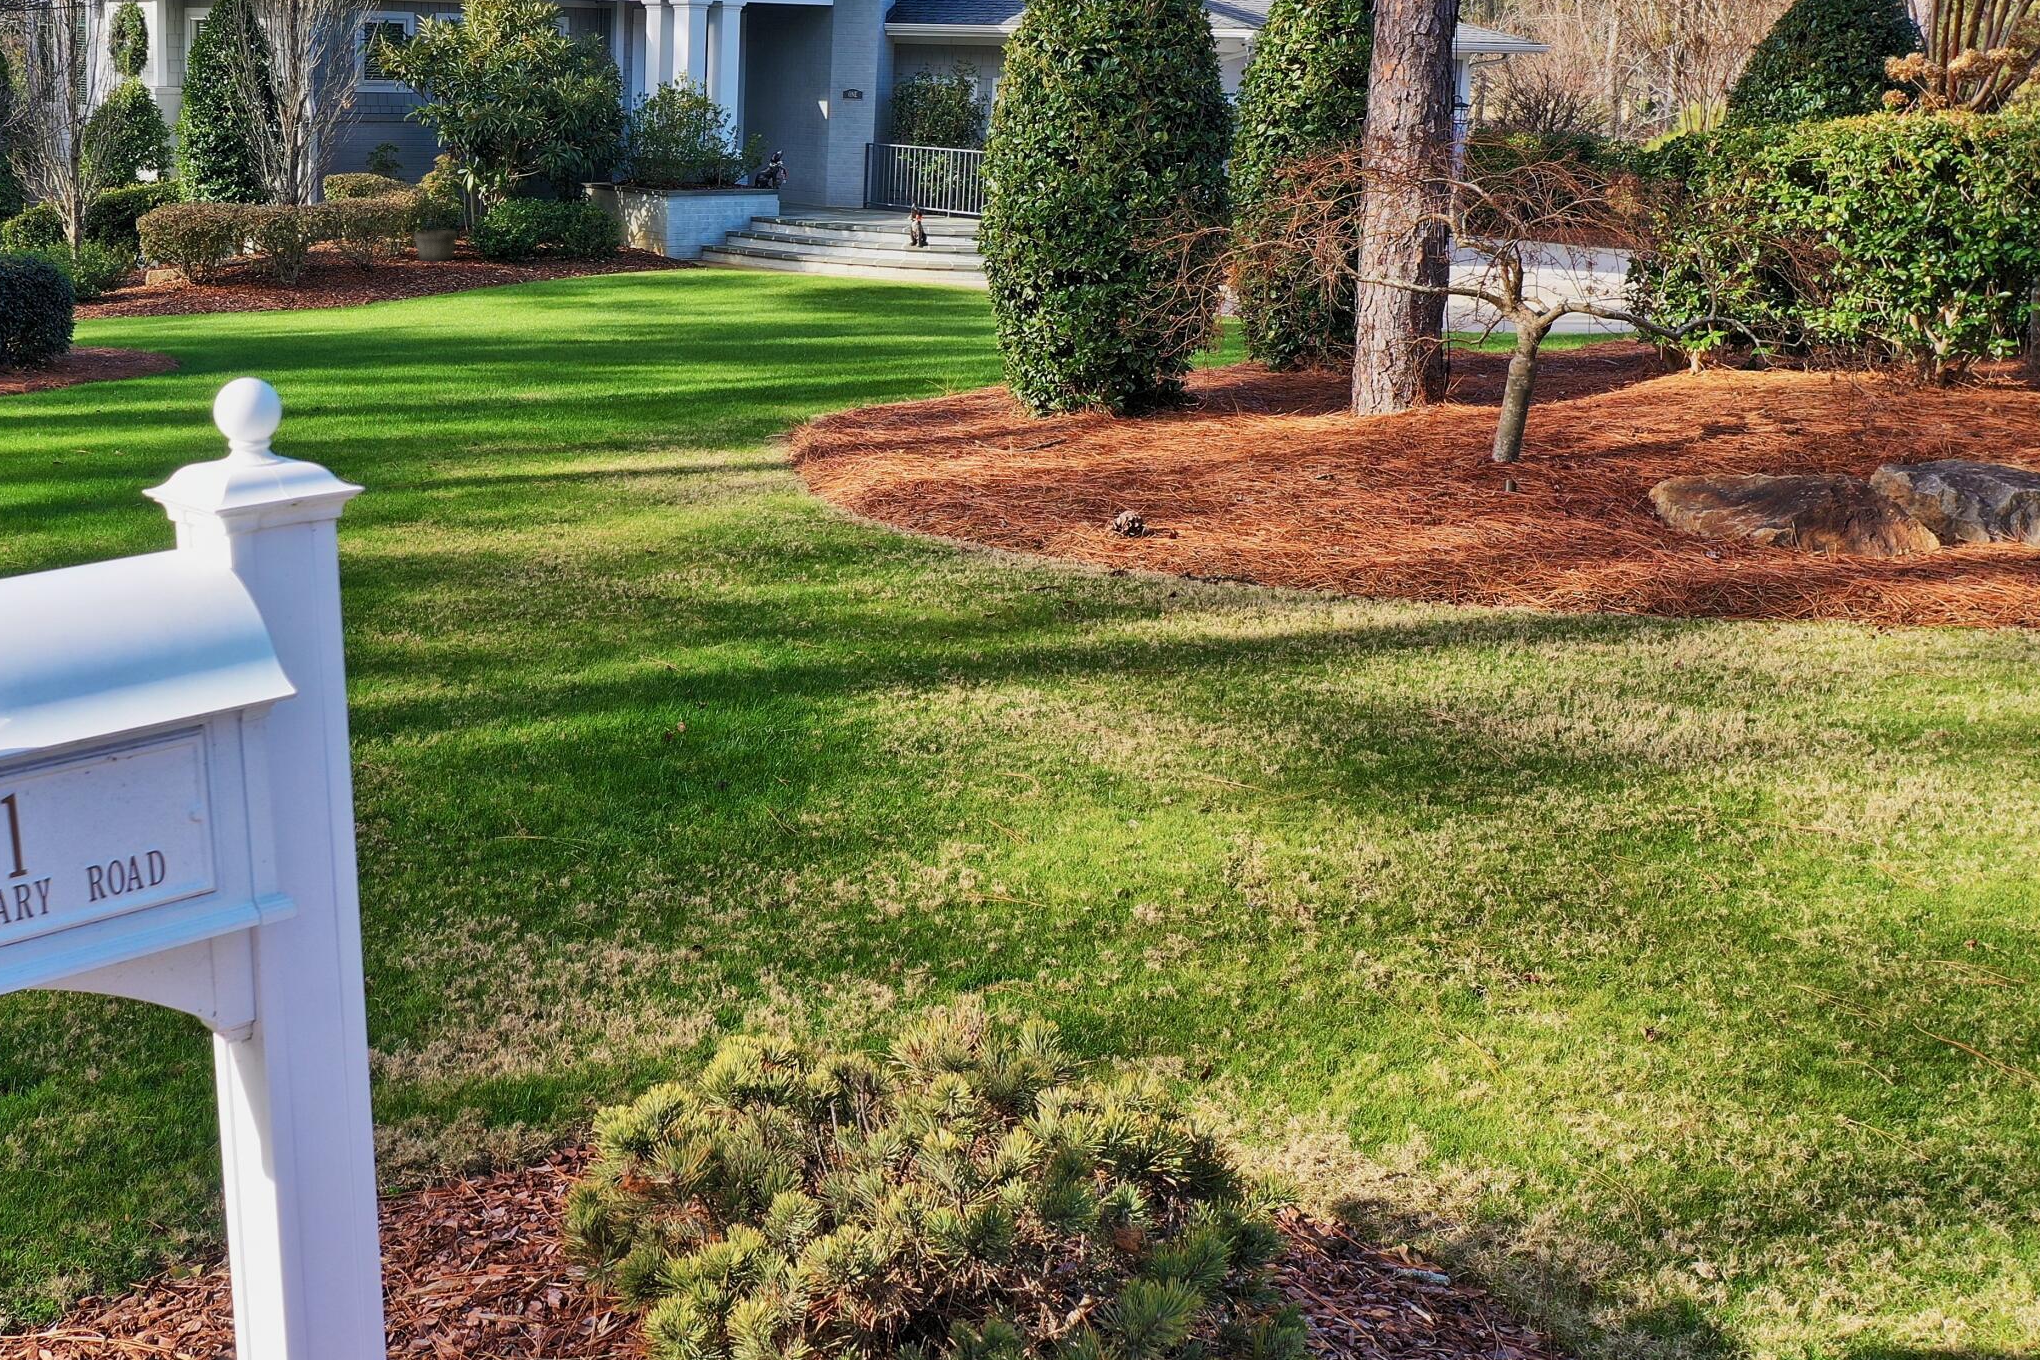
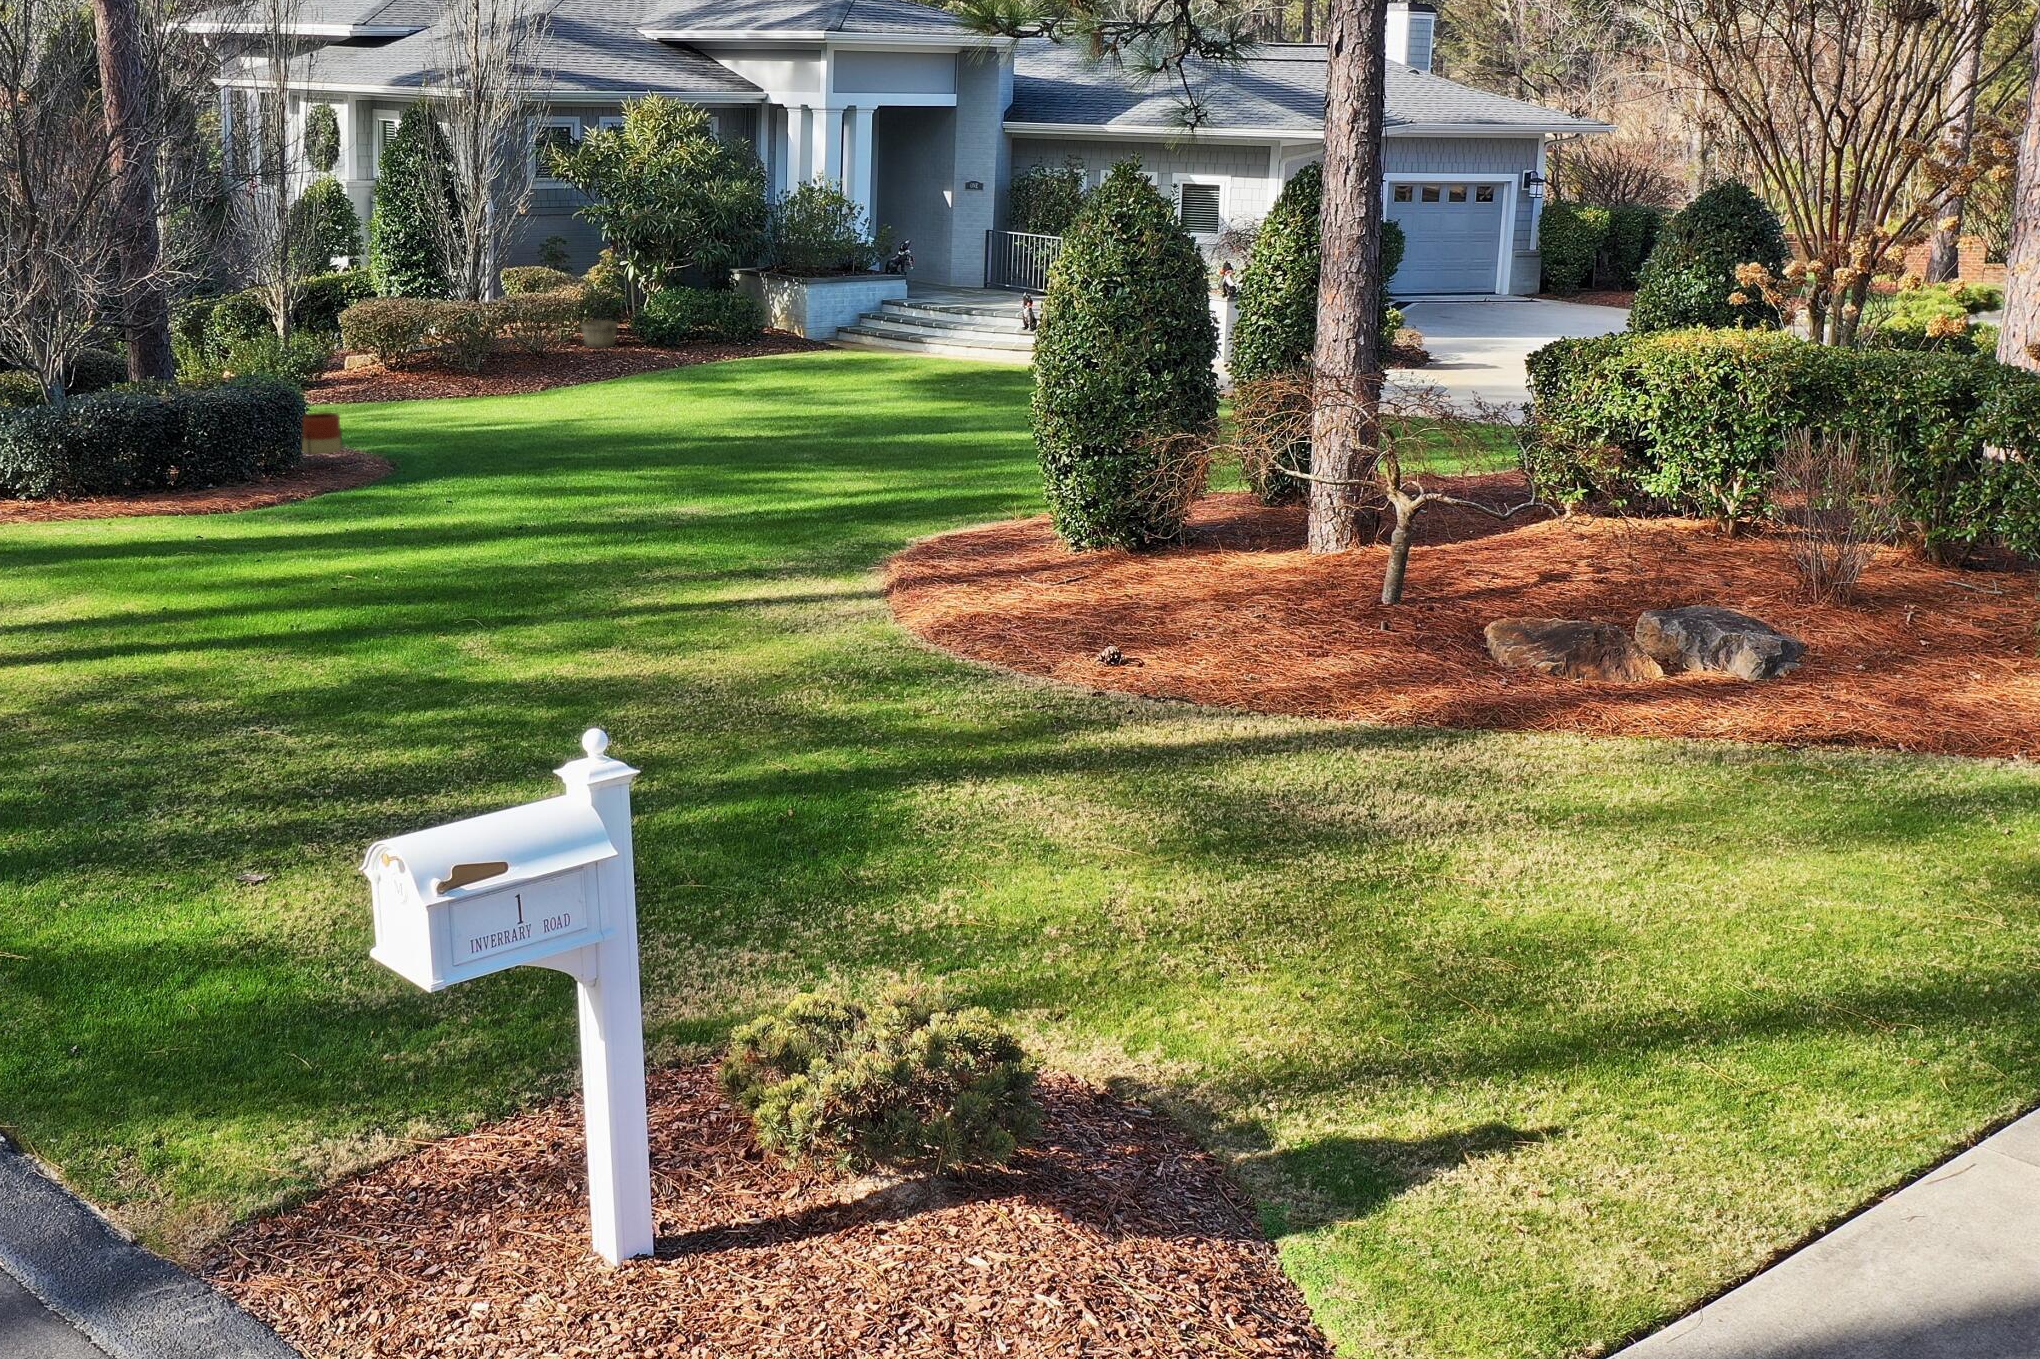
planter: none [54,293,109,363] -> present [302,412,343,455]

